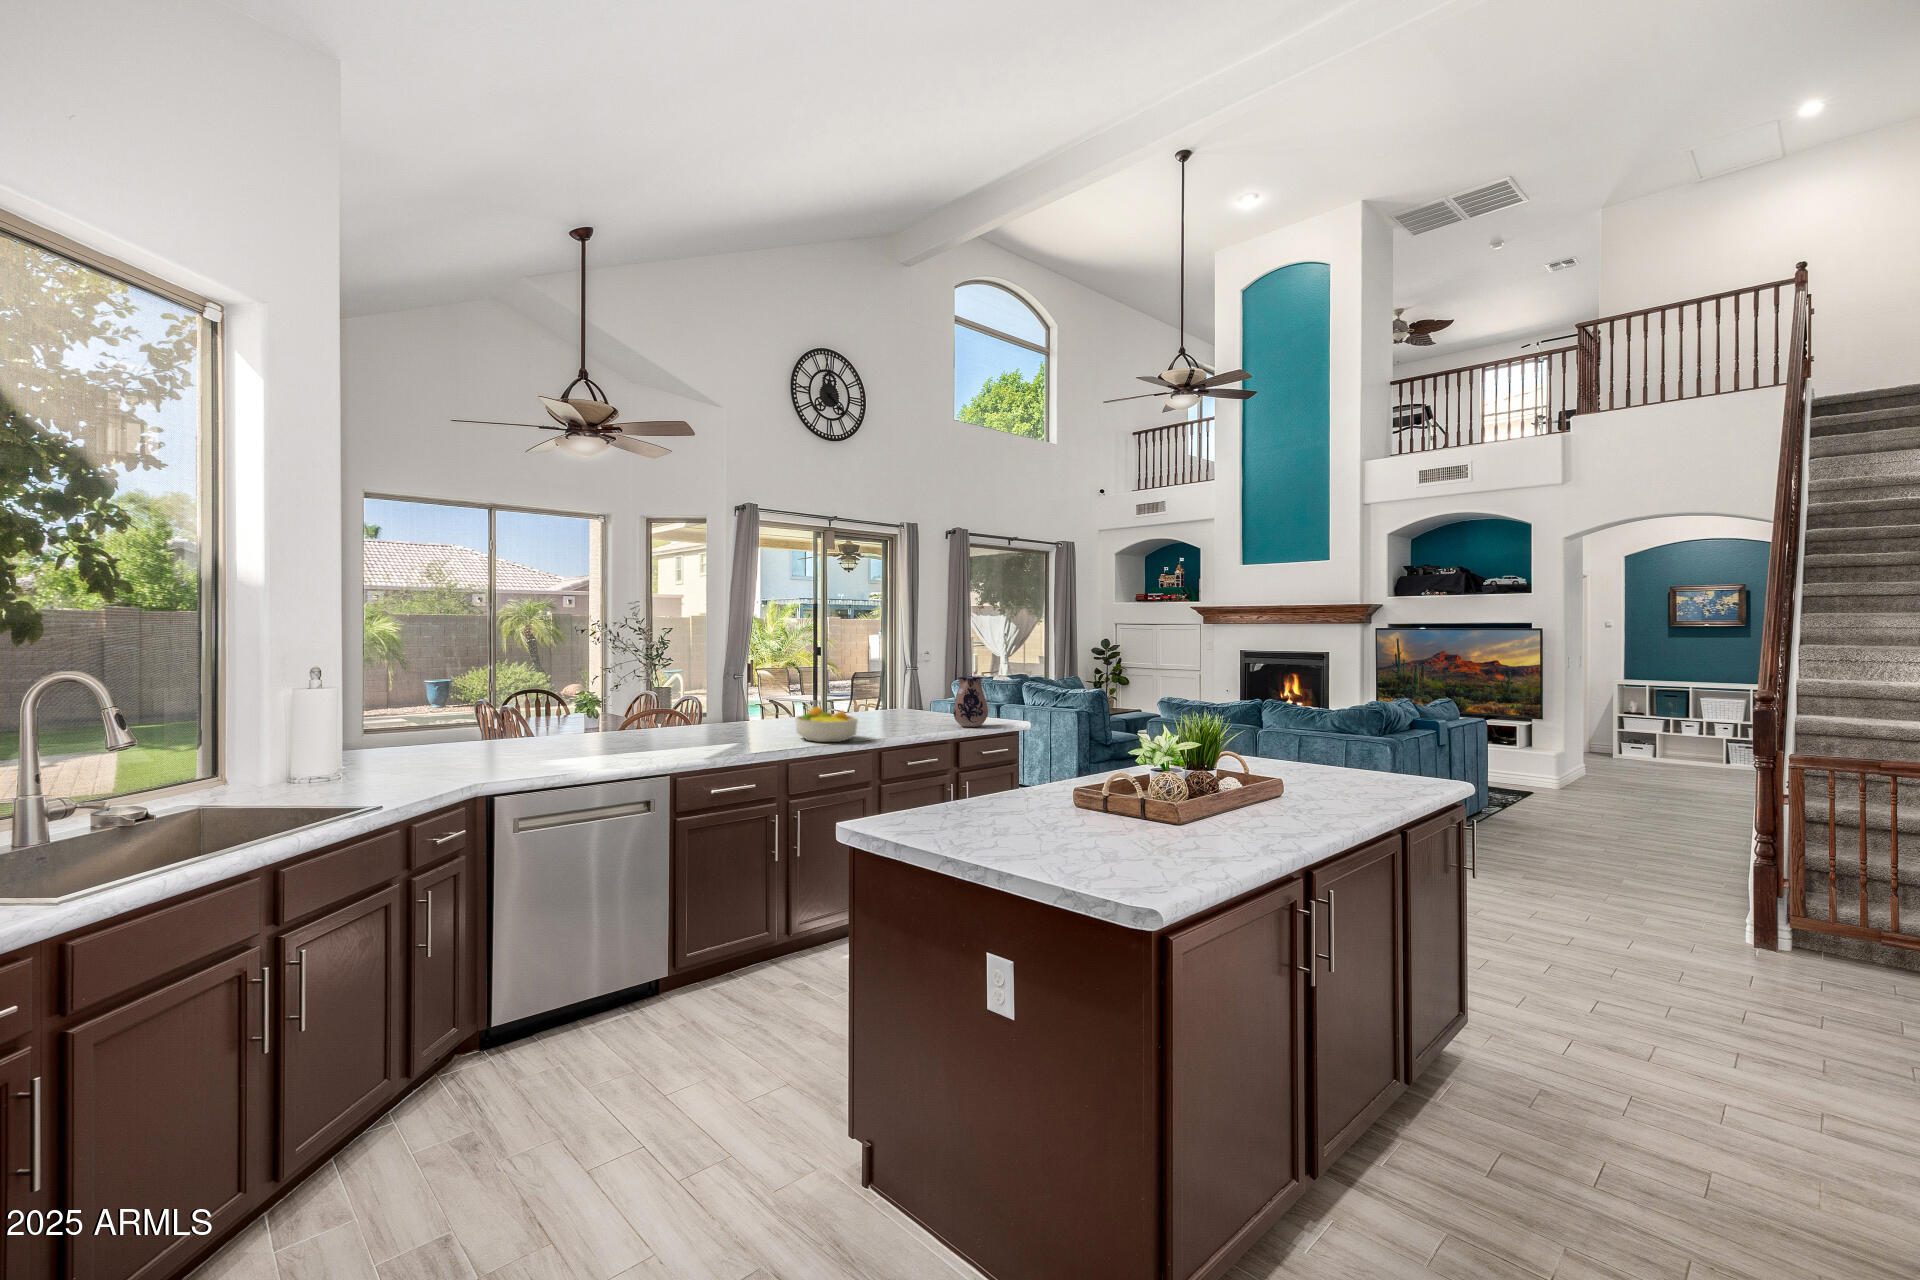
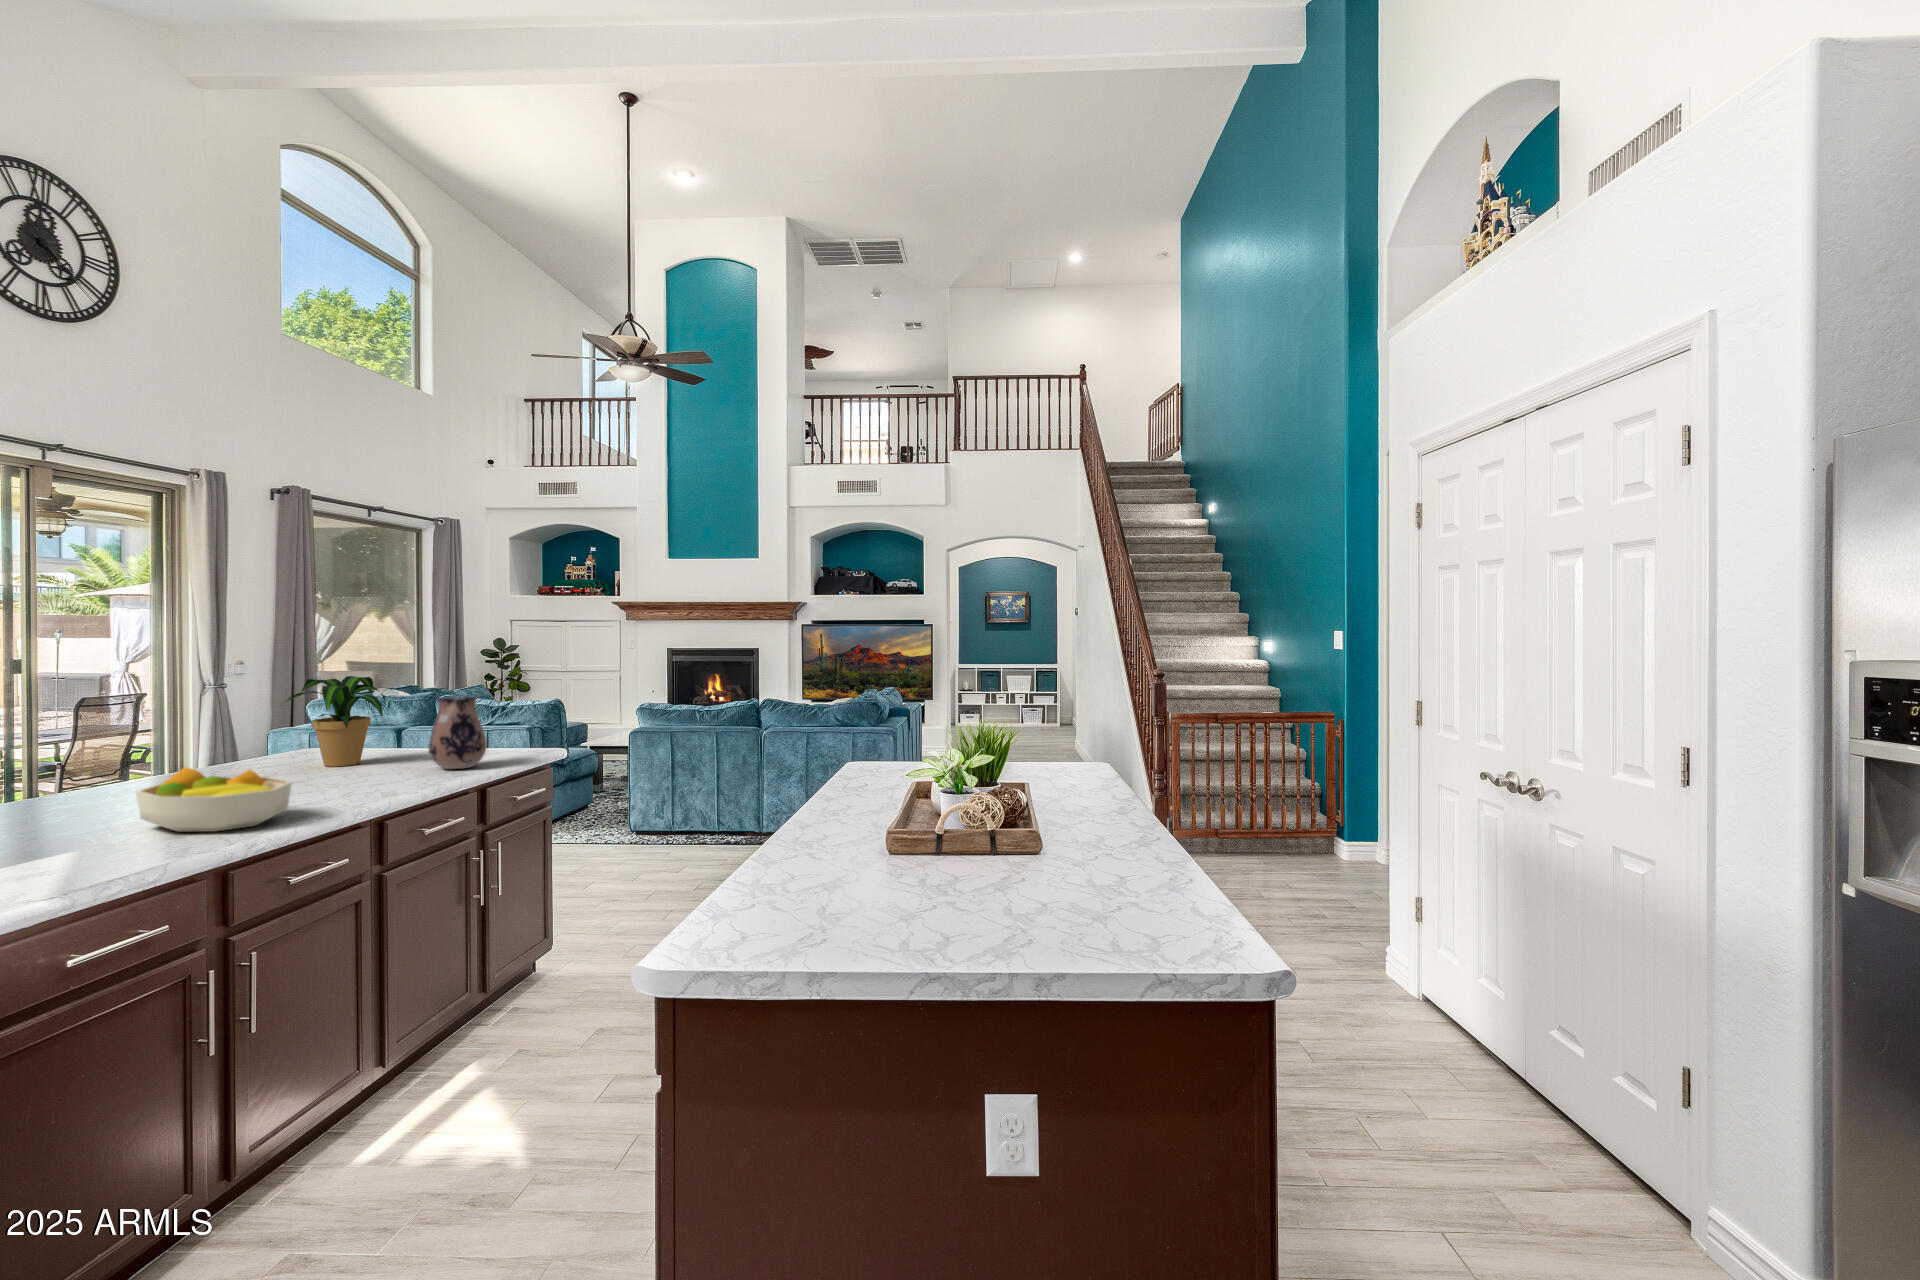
potted plant: none [882,661,941,720] -> present [278,676,386,767]

